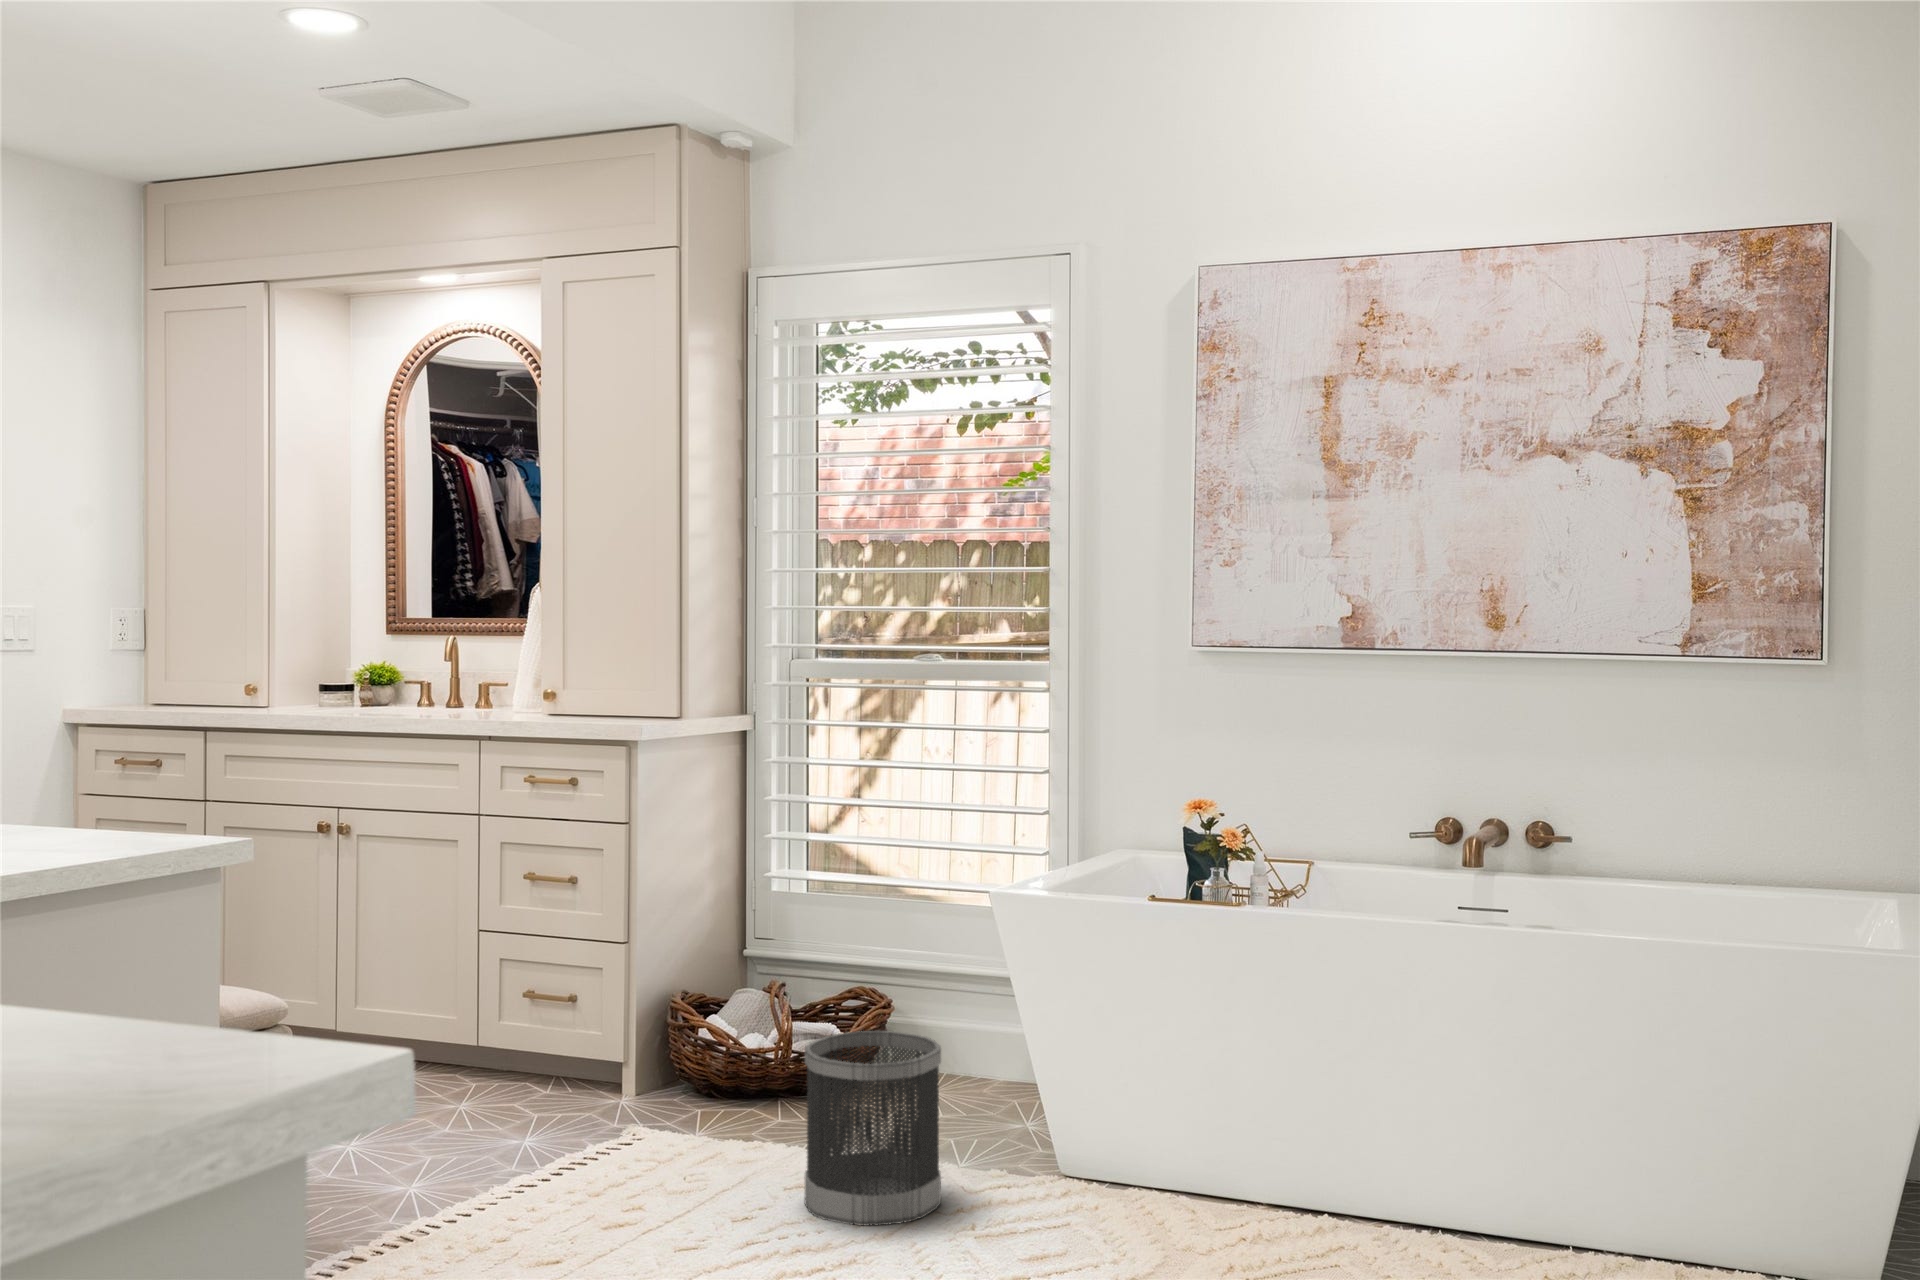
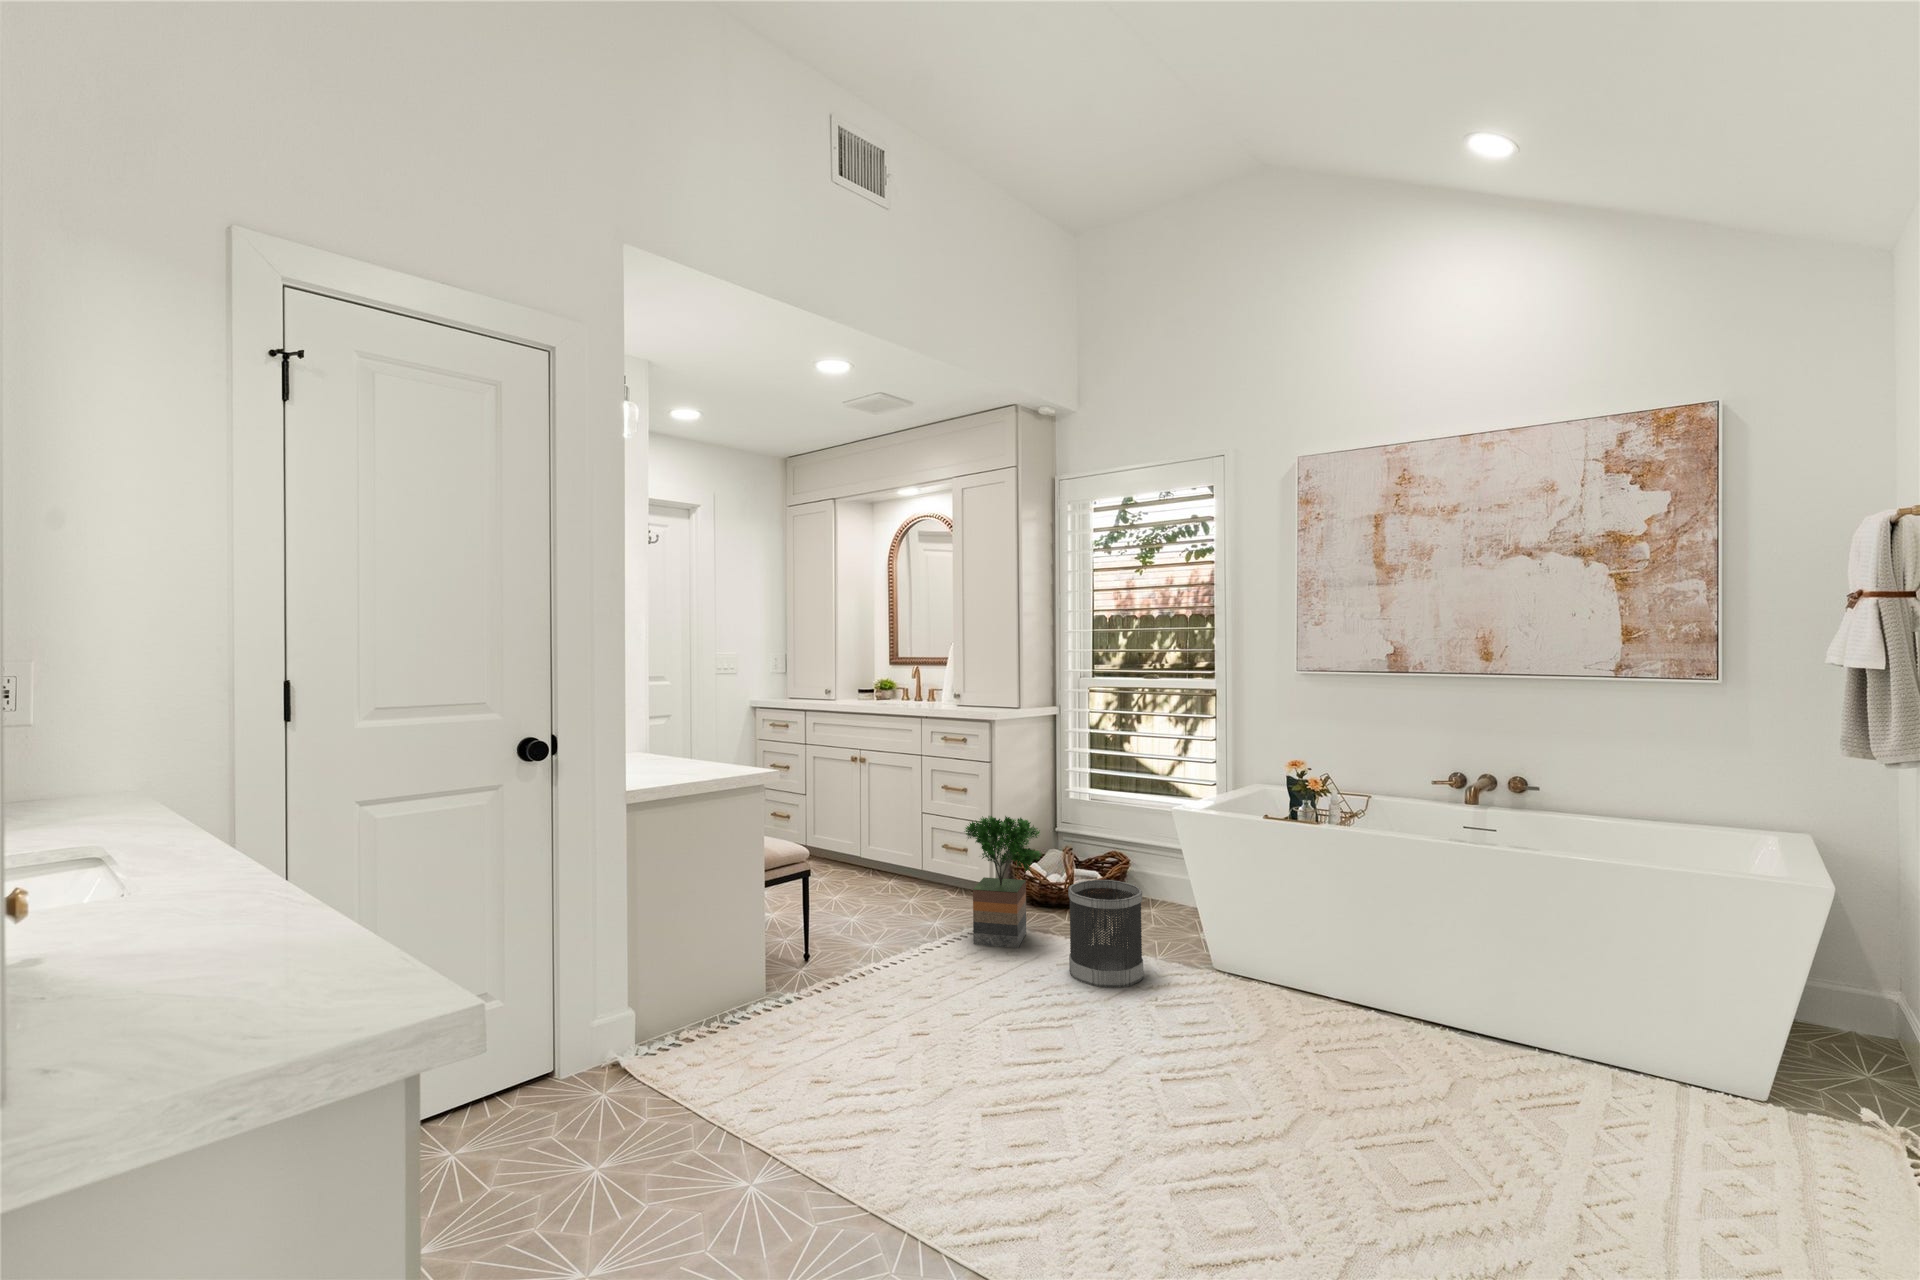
potted tree: none [585,921,748,1175] -> present [964,816,1041,948]

